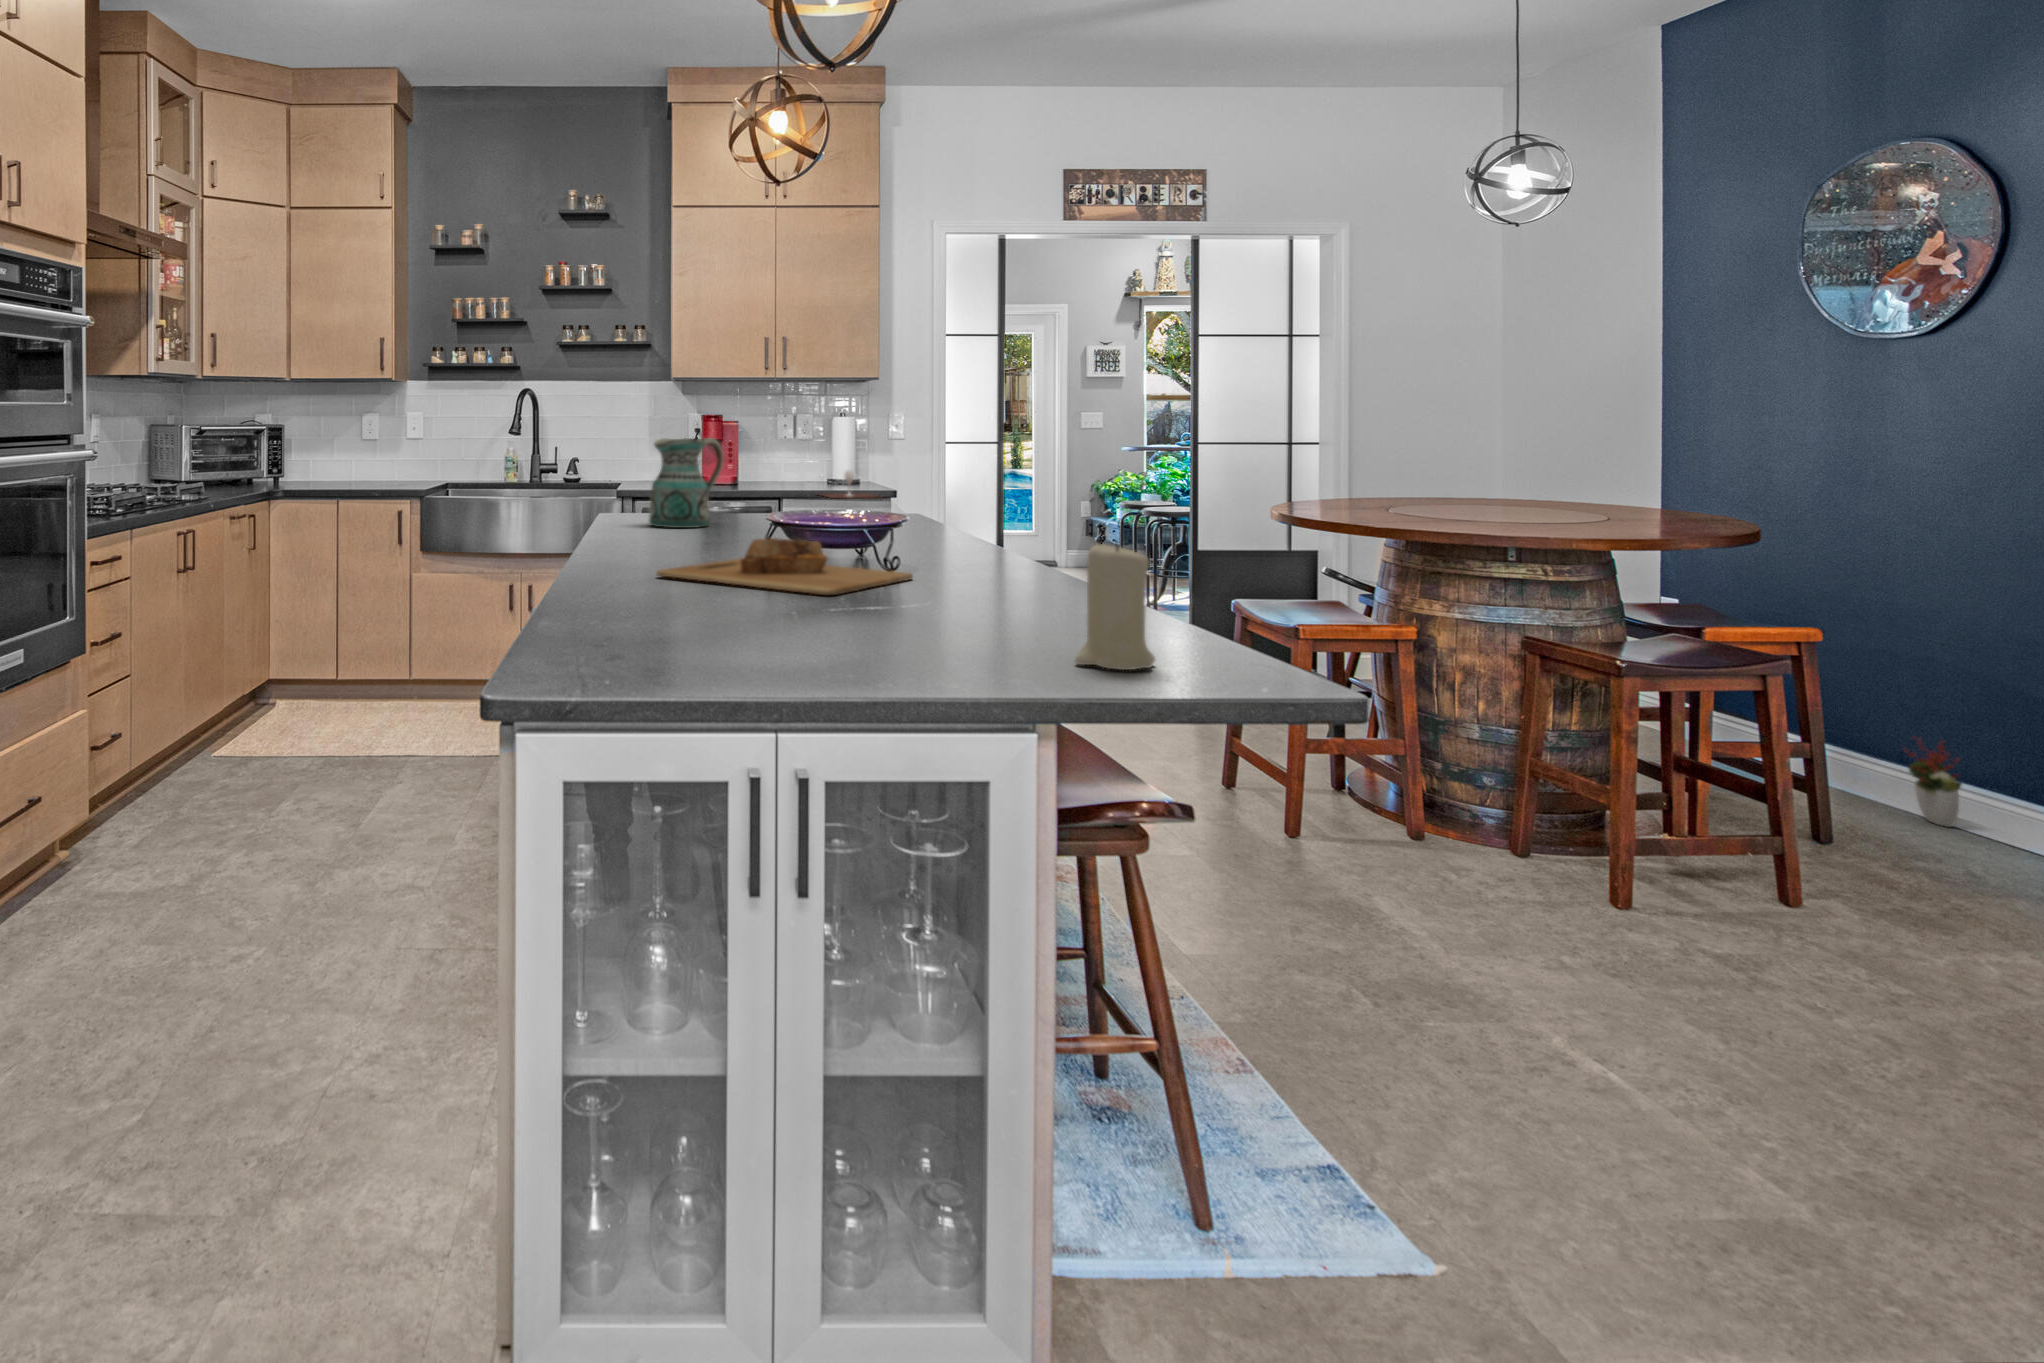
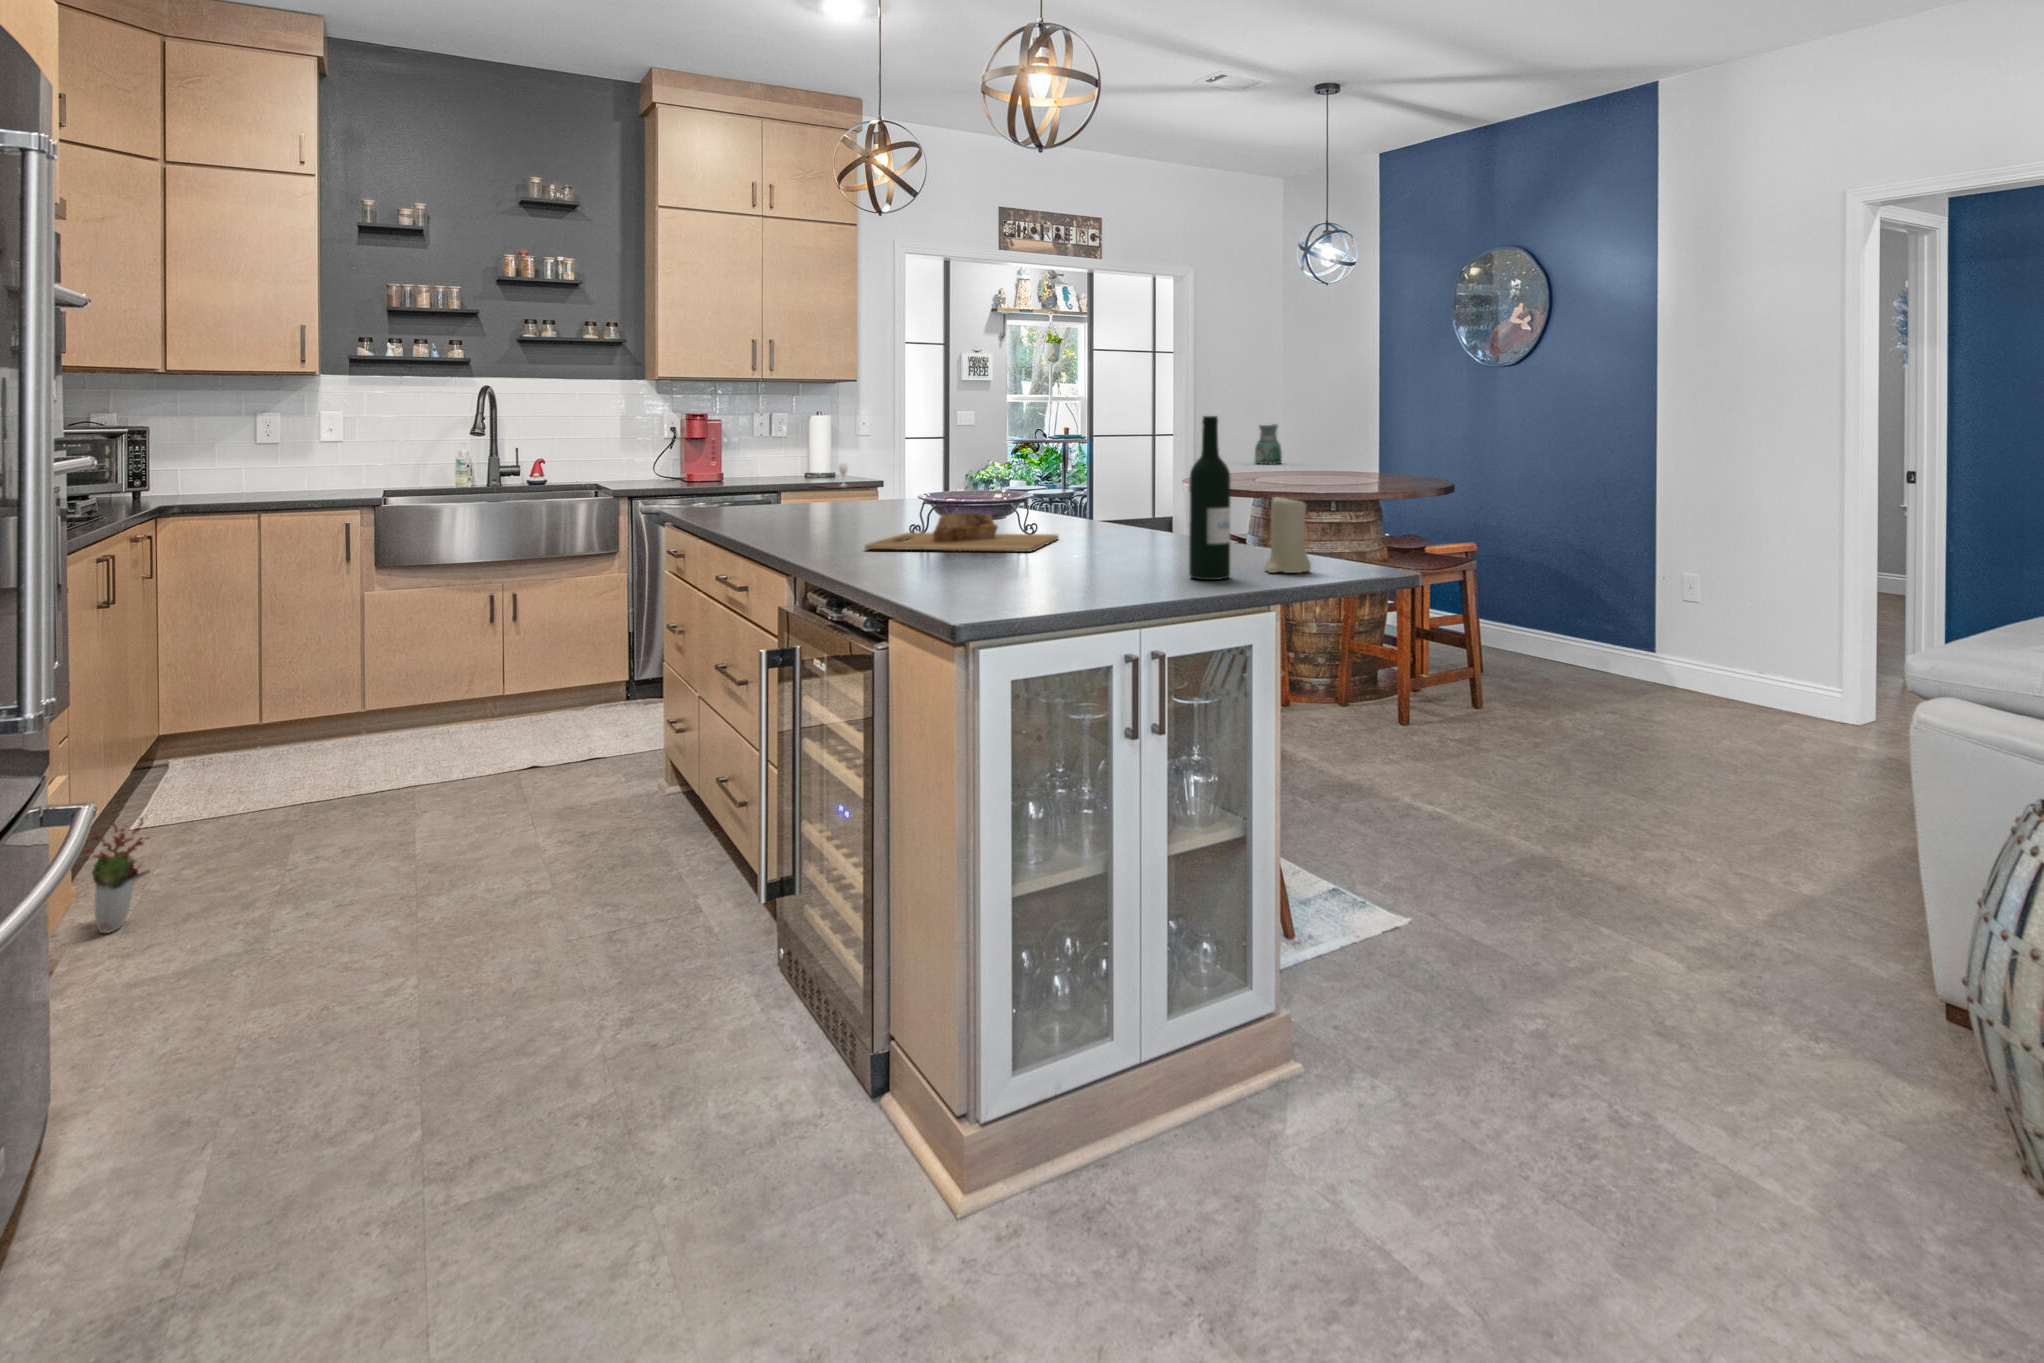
wine bottle: none [935,416,1000,668] -> present [1189,416,1231,580]
ceramic pitcher: present [649,437,723,528] -> present [1255,424,1282,464]
decorative plant: present [1905,740,1962,827] -> present [85,818,150,933]

